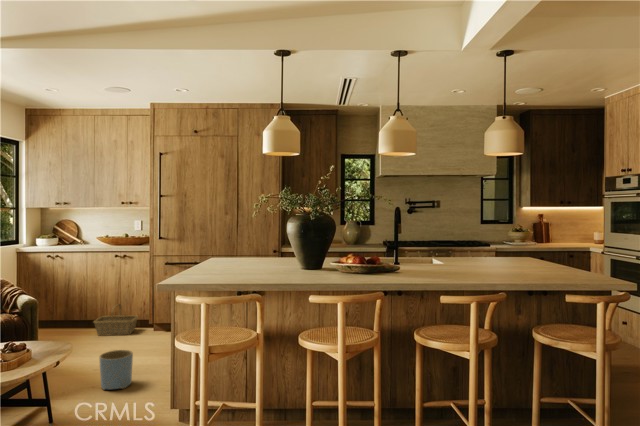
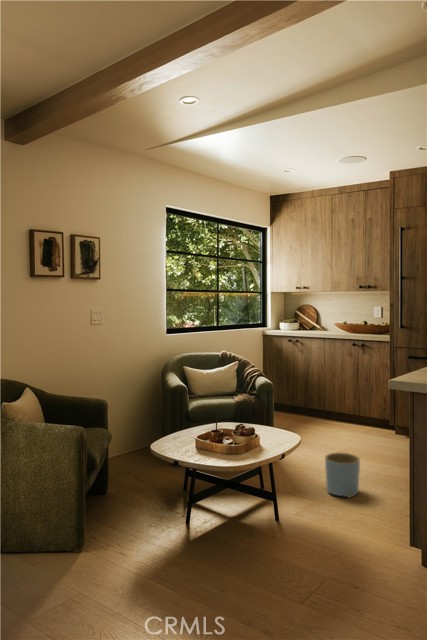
basket: present [94,304,138,336] -> none [328,397,375,433]

